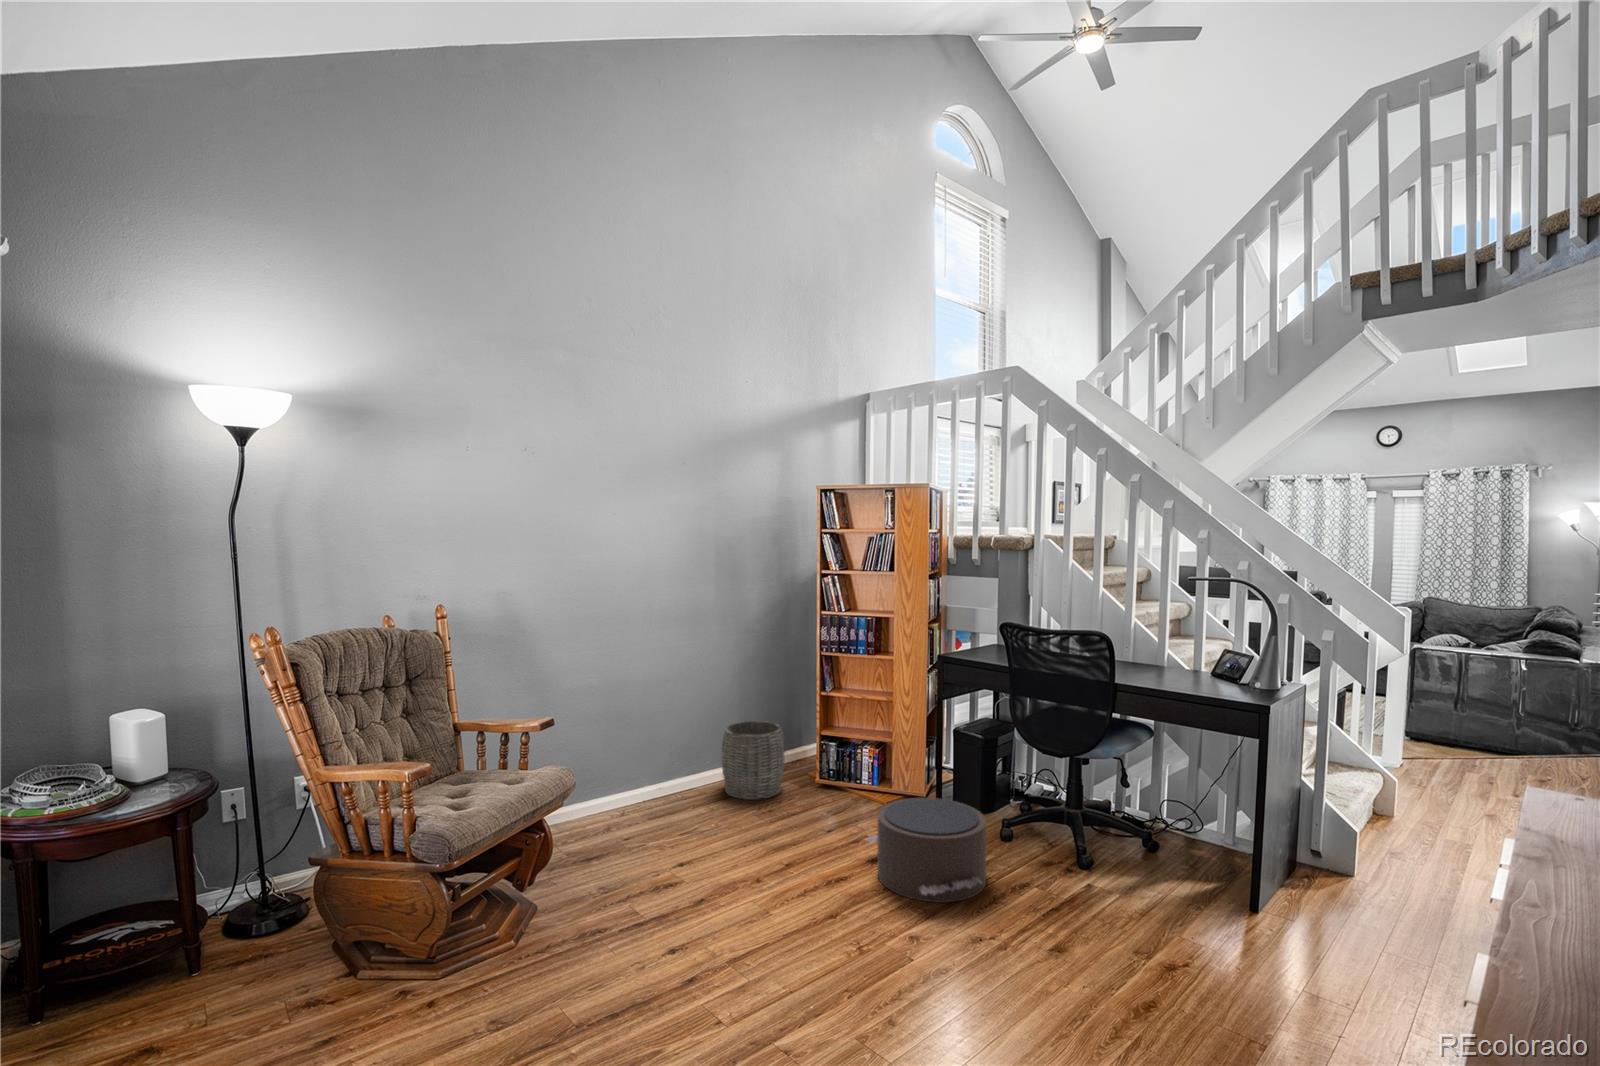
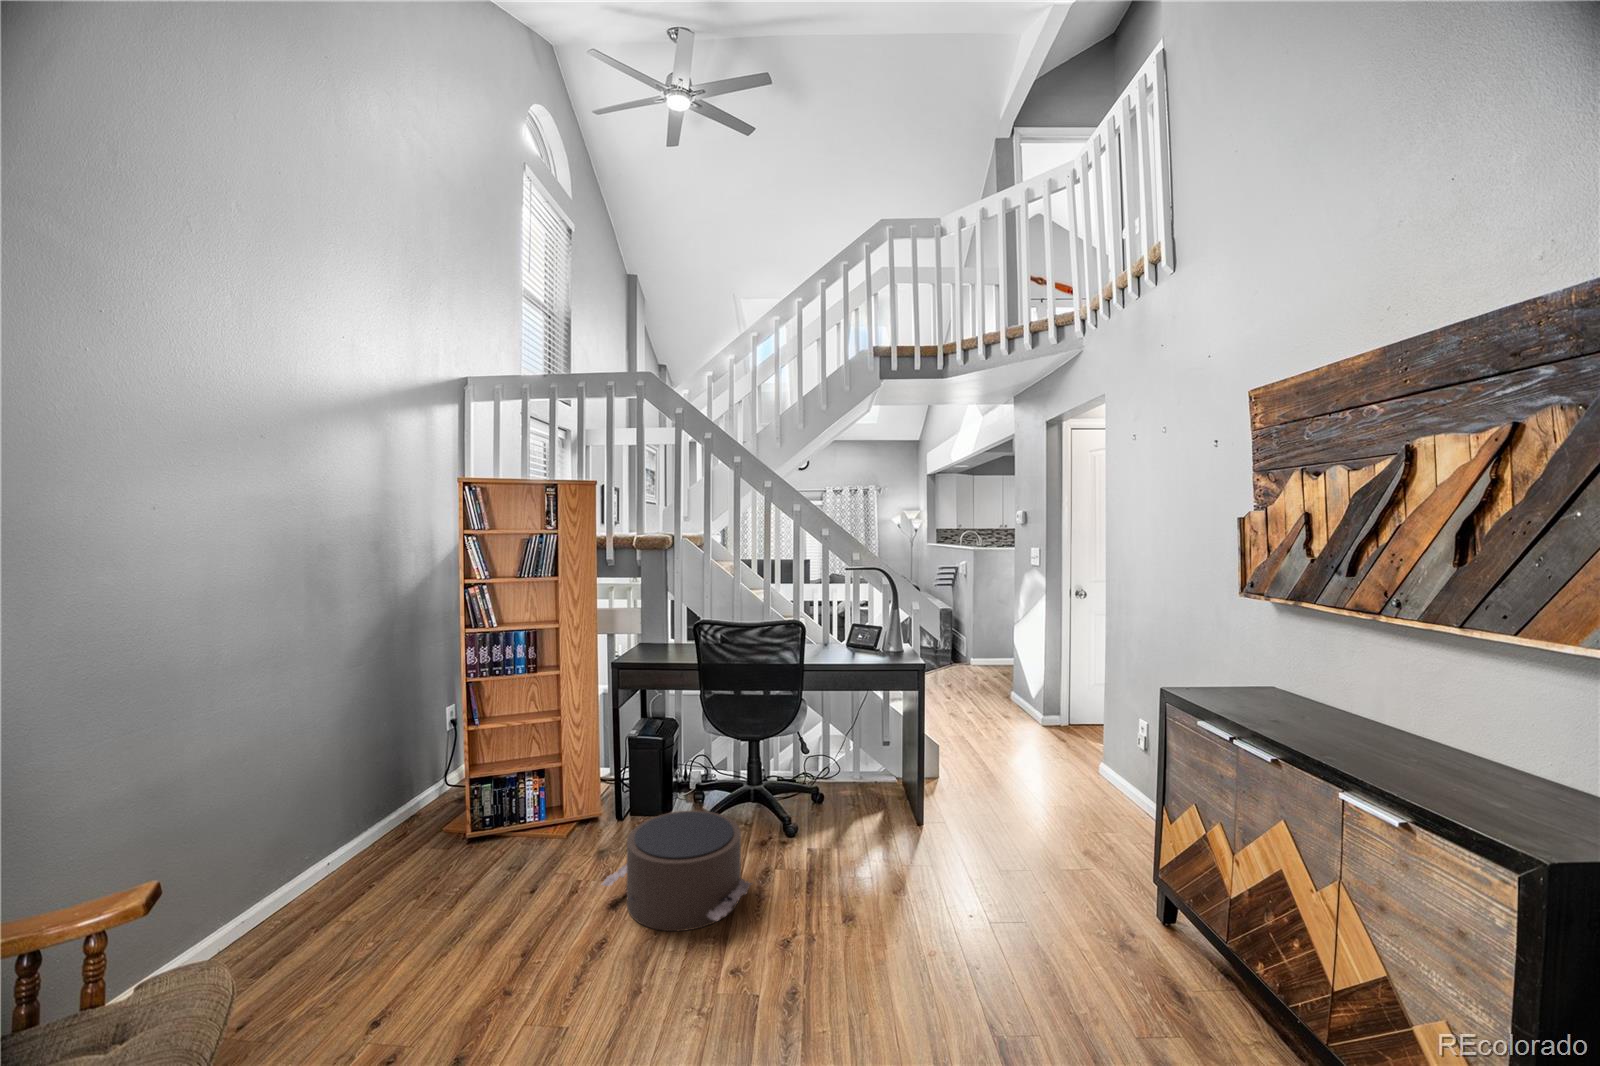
woven basket: present [722,721,784,800] -> none [330,780,428,896]

